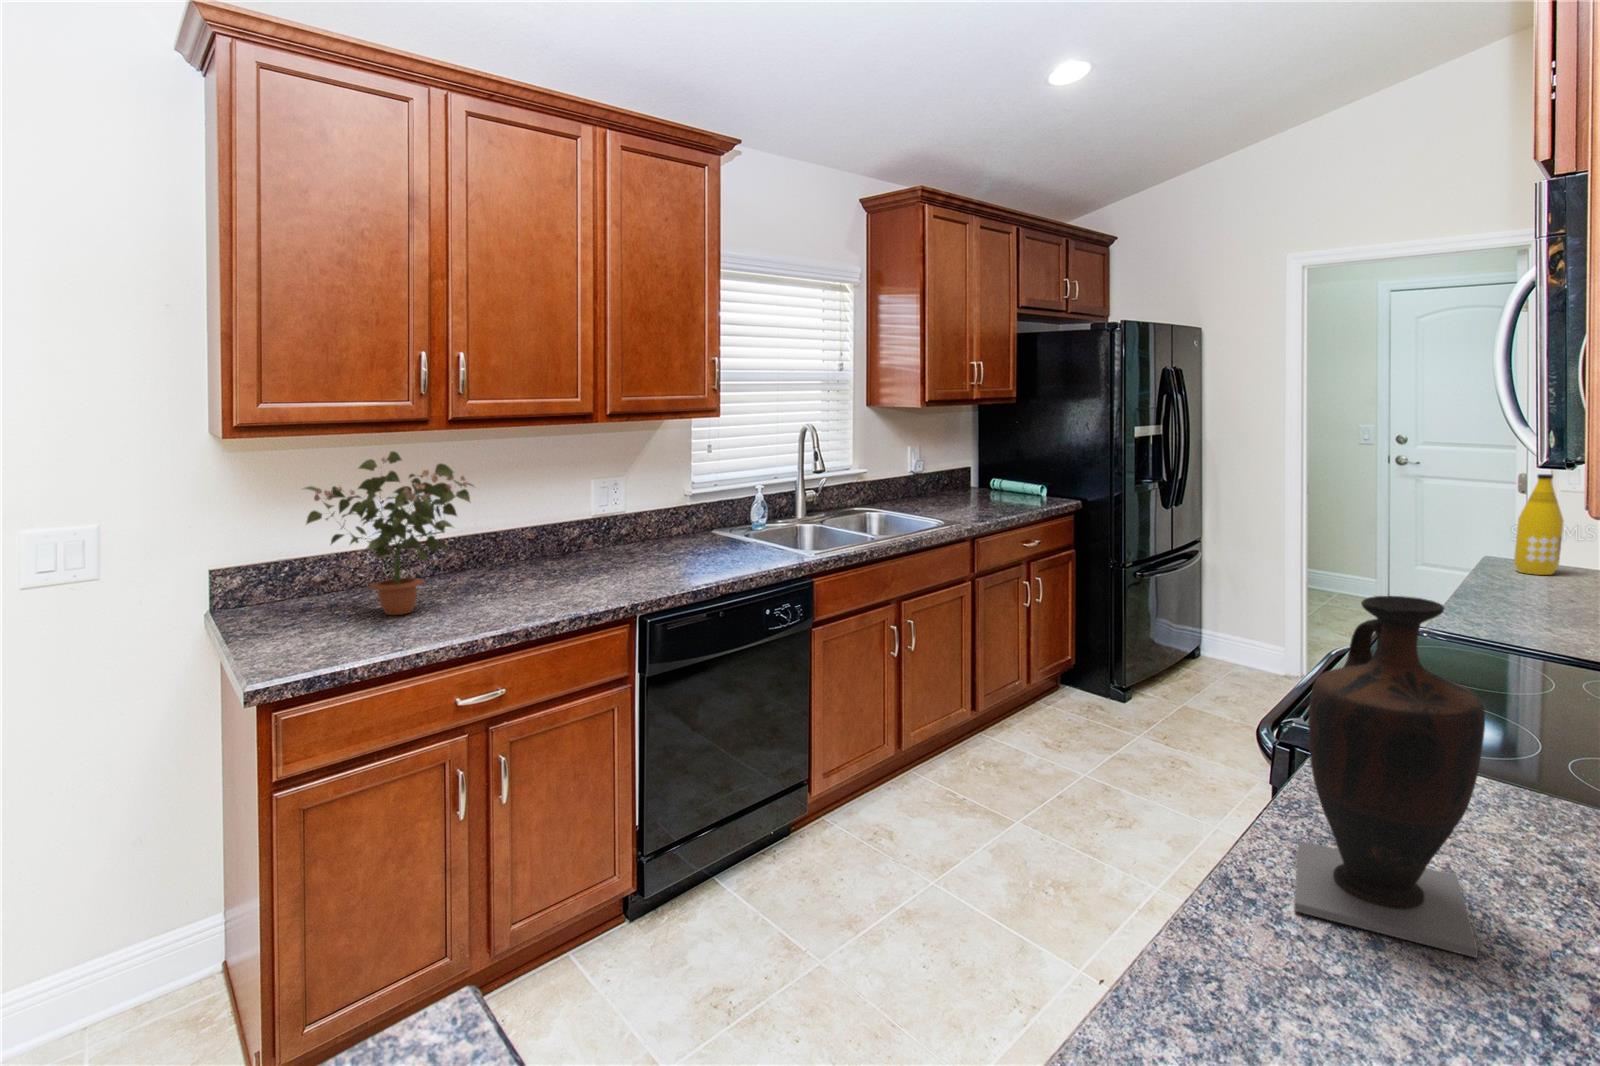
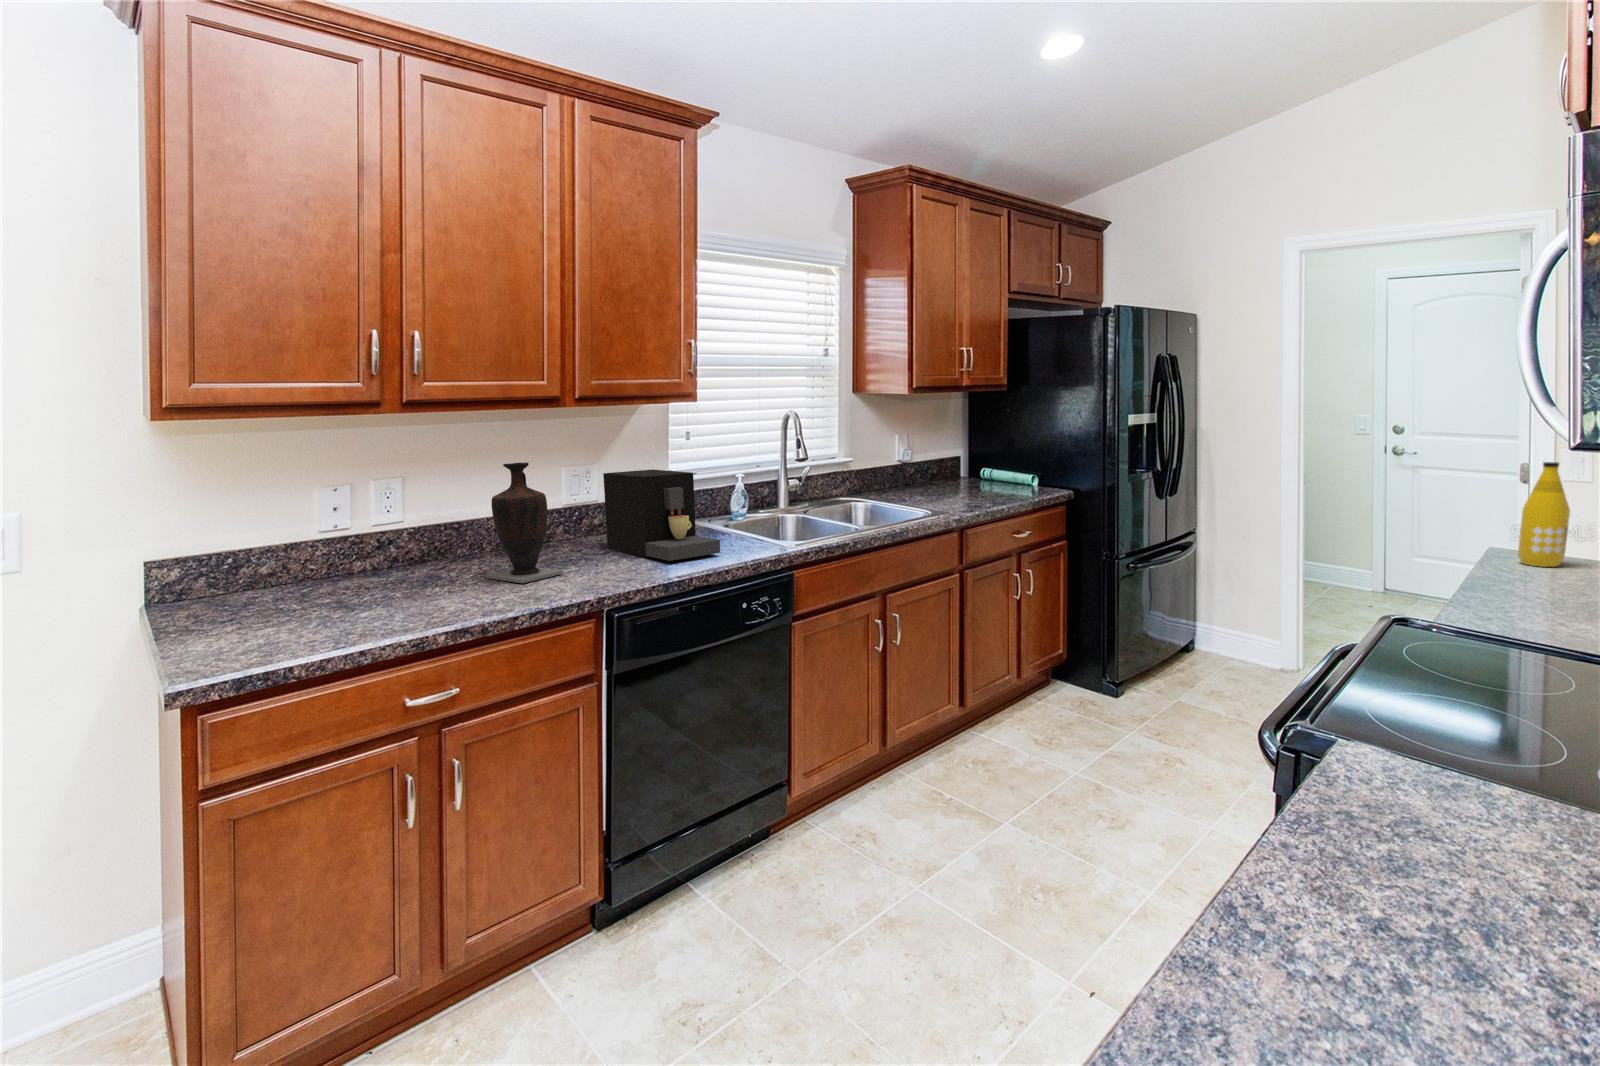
potted plant: present [305,451,472,615] -> none [243,436,433,609]
coffee maker: none [632,481,745,569] -> present [603,470,720,561]
vase: present [1294,596,1485,958] -> present [486,463,563,583]

